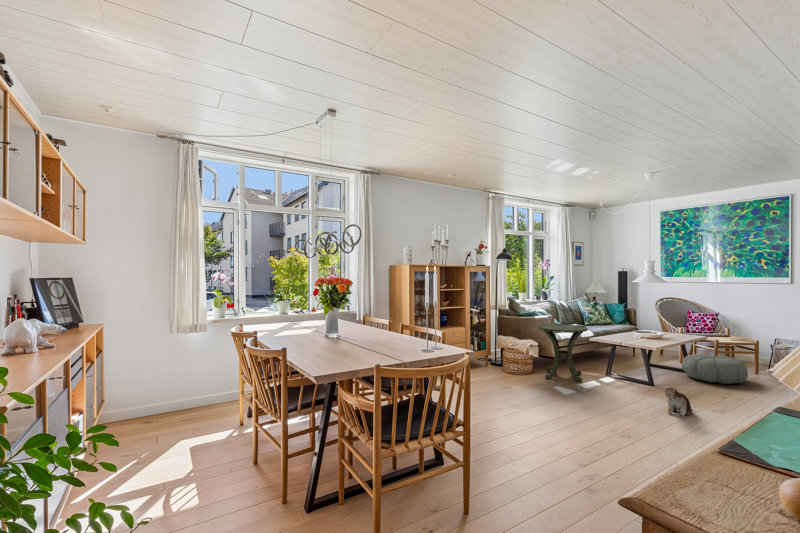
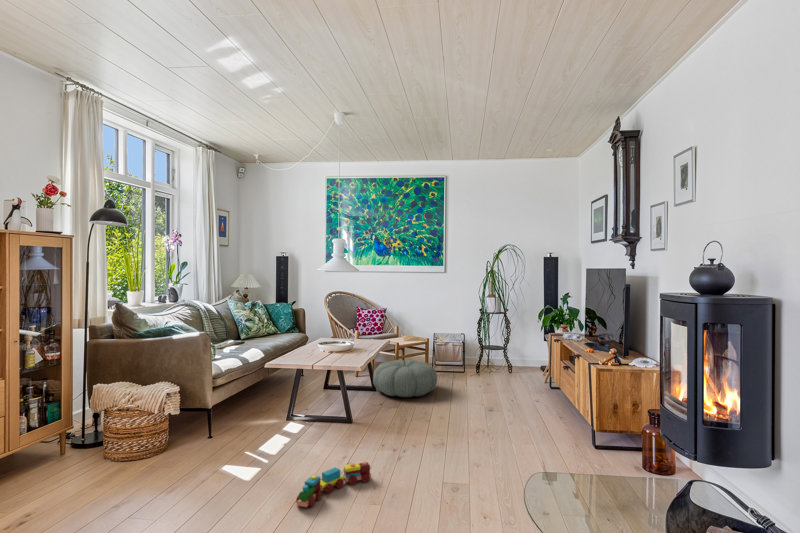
side table: present [539,325,588,381] -> none [186,345,273,454]
plush toy: present [665,387,692,416] -> none [412,433,437,474]
toy train: none [582,393,635,408] -> present [296,462,371,507]

